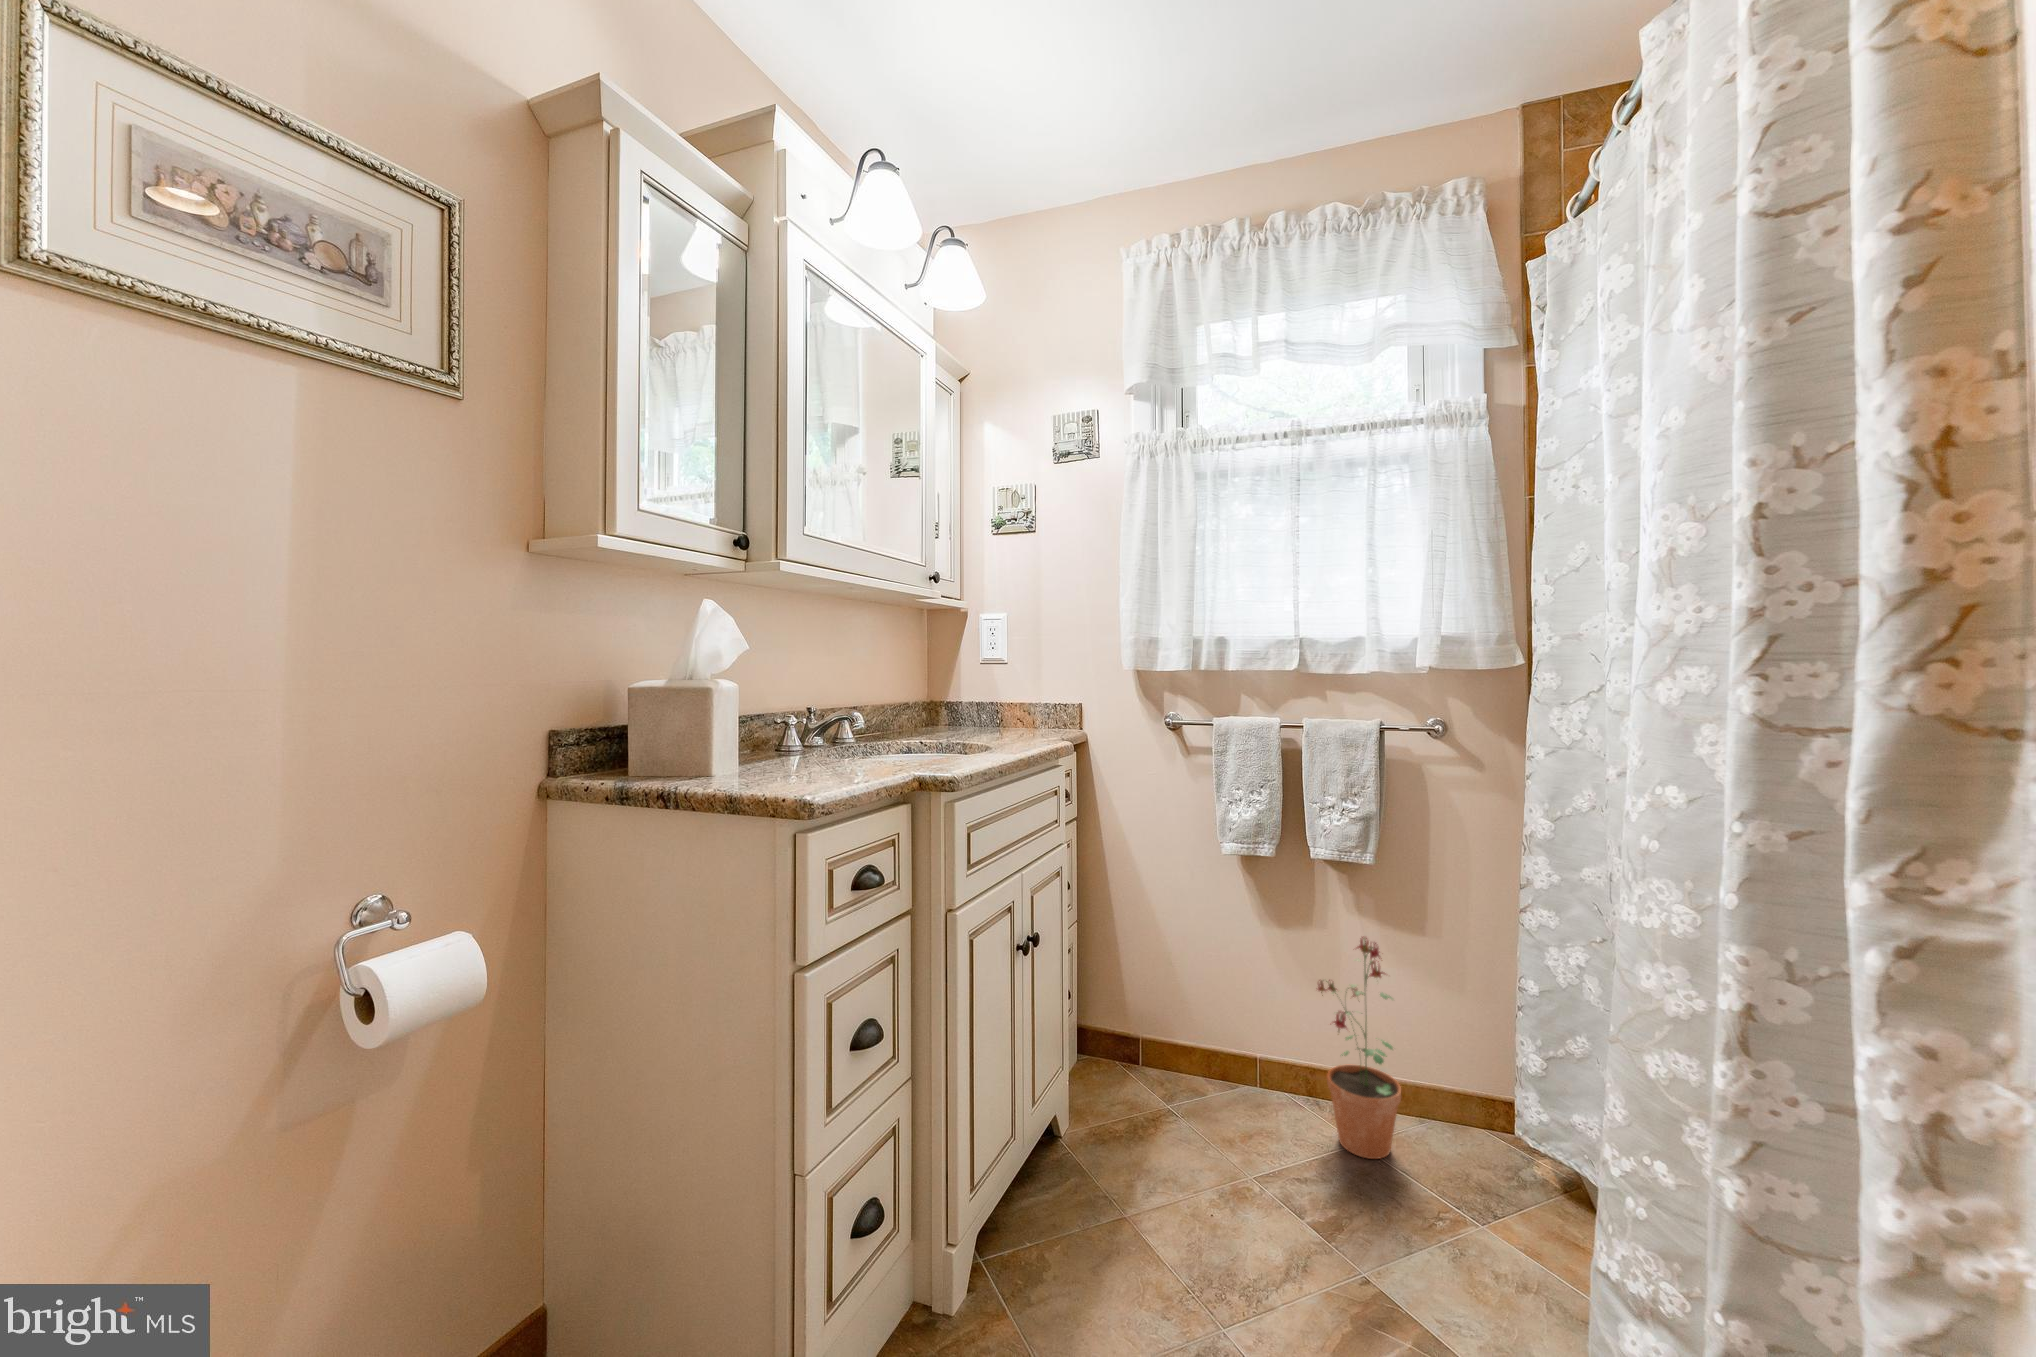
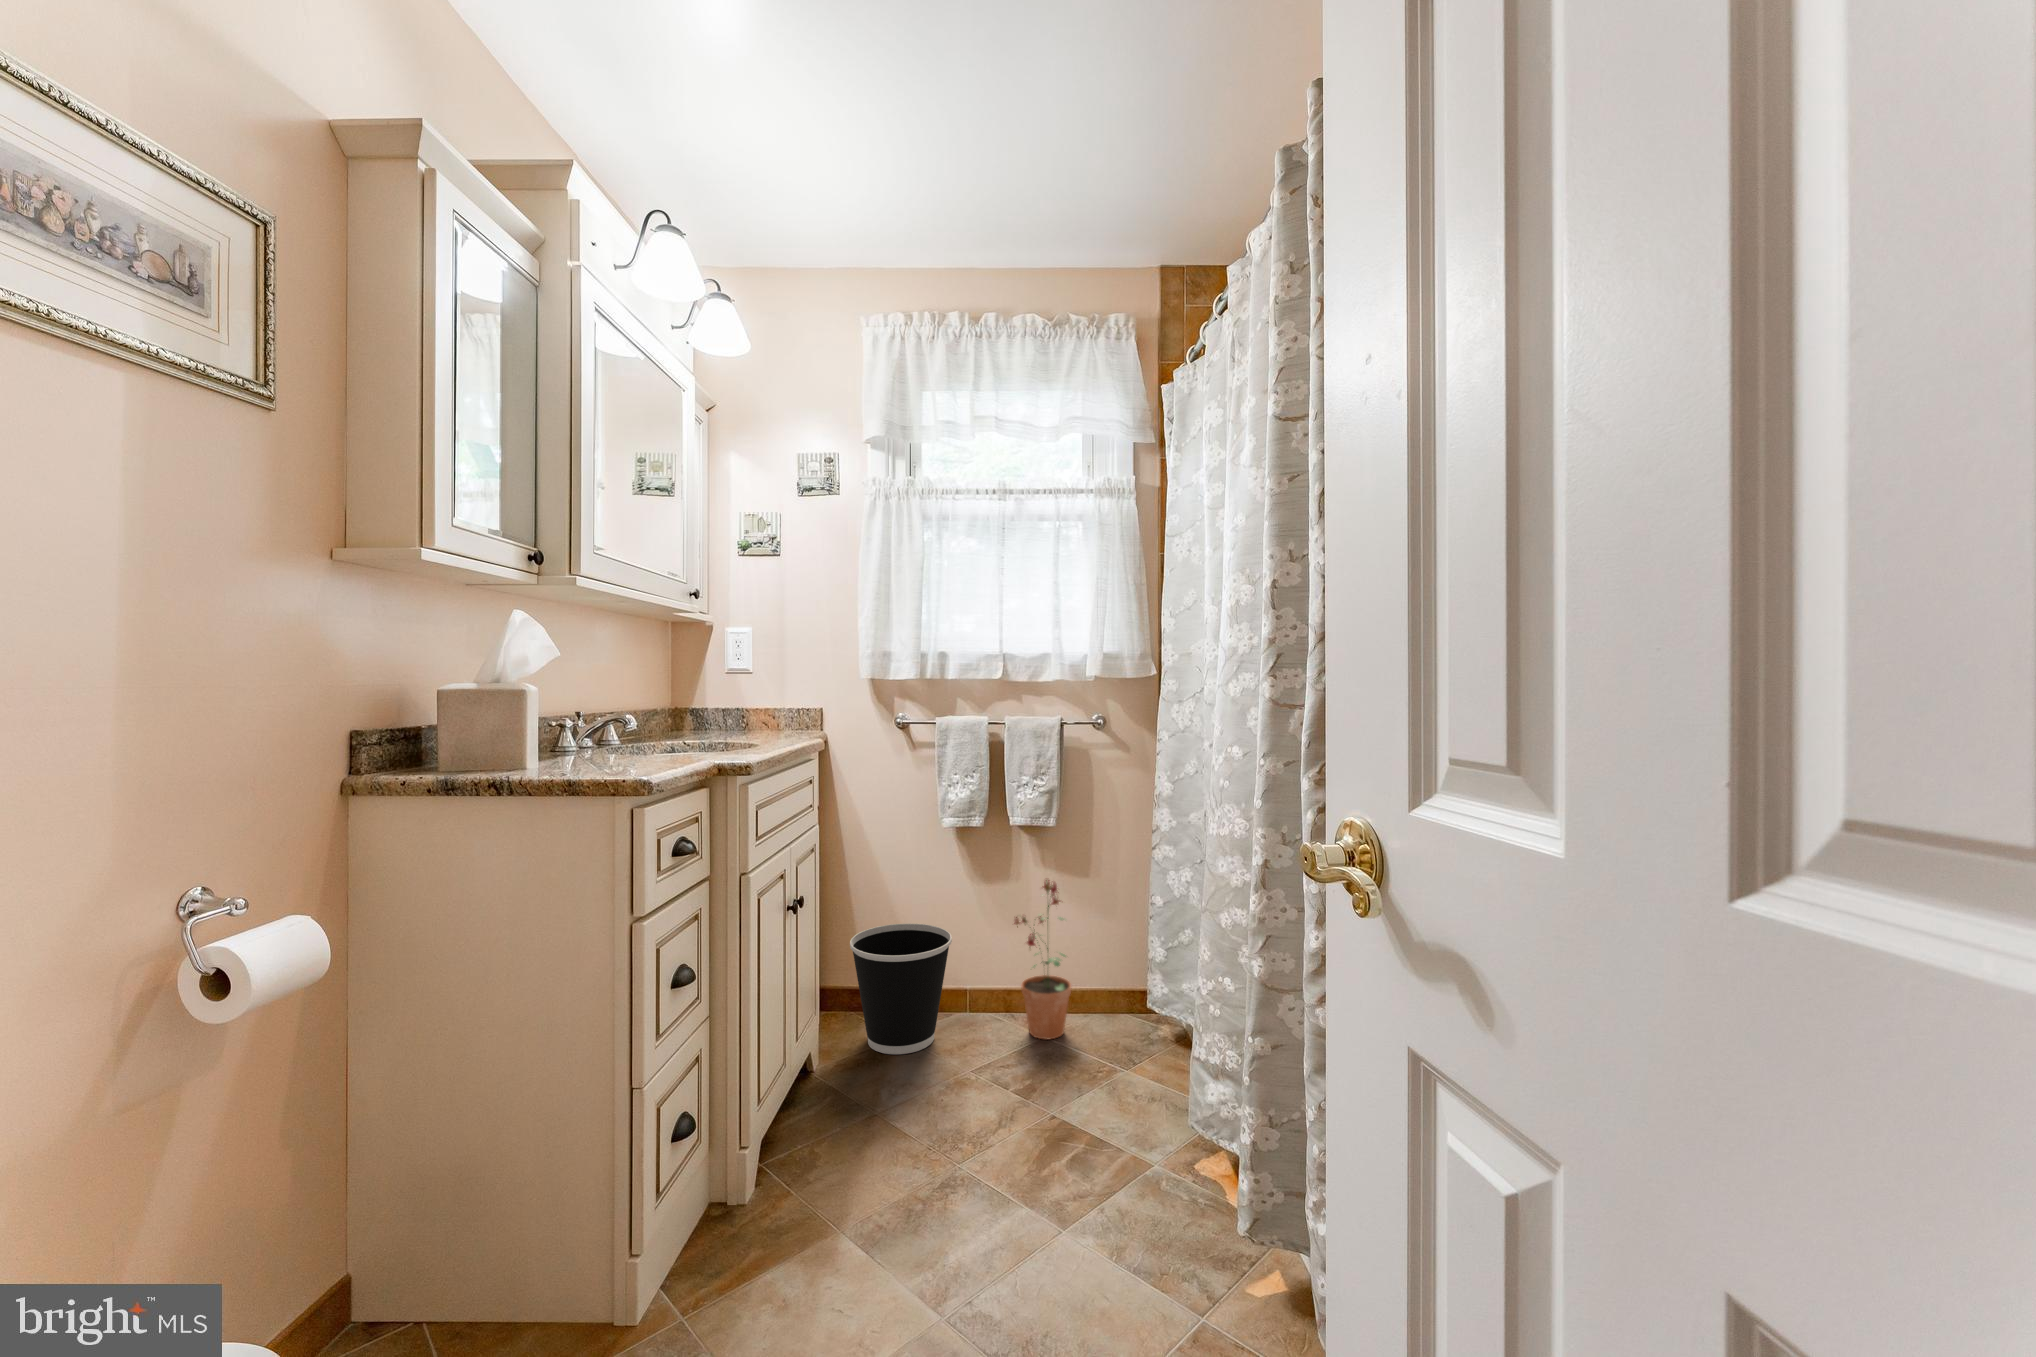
wastebasket: none [1105,967,1231,1136] -> present [850,924,952,1054]

